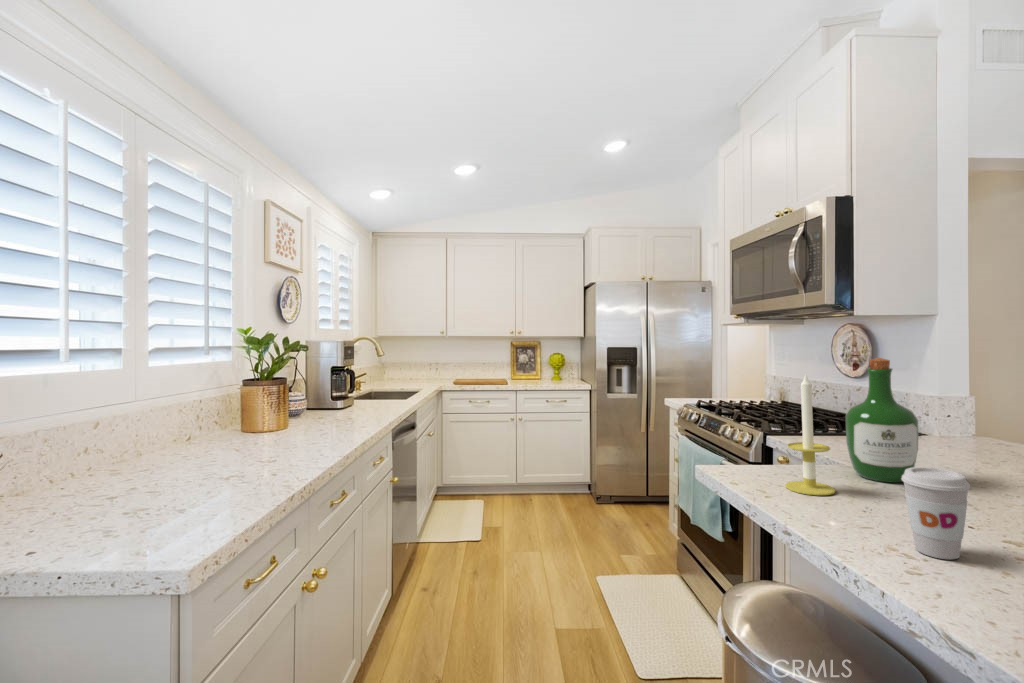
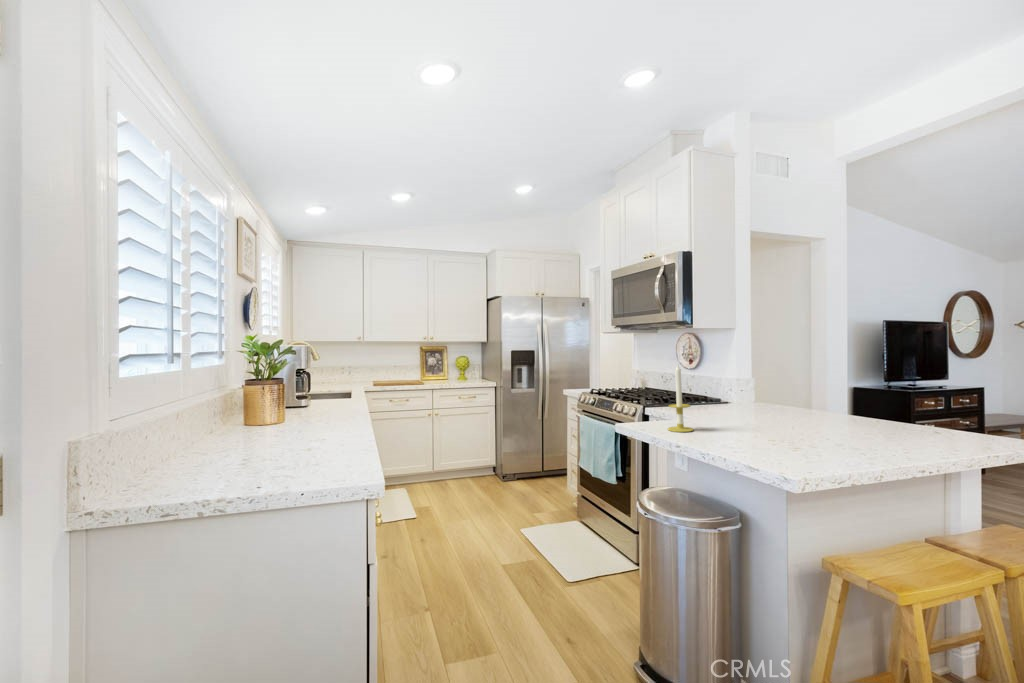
wine bottle: present [846,358,918,483] -> none [696,354,732,425]
coffee cup: present [901,467,970,560] -> none [727,407,755,449]

